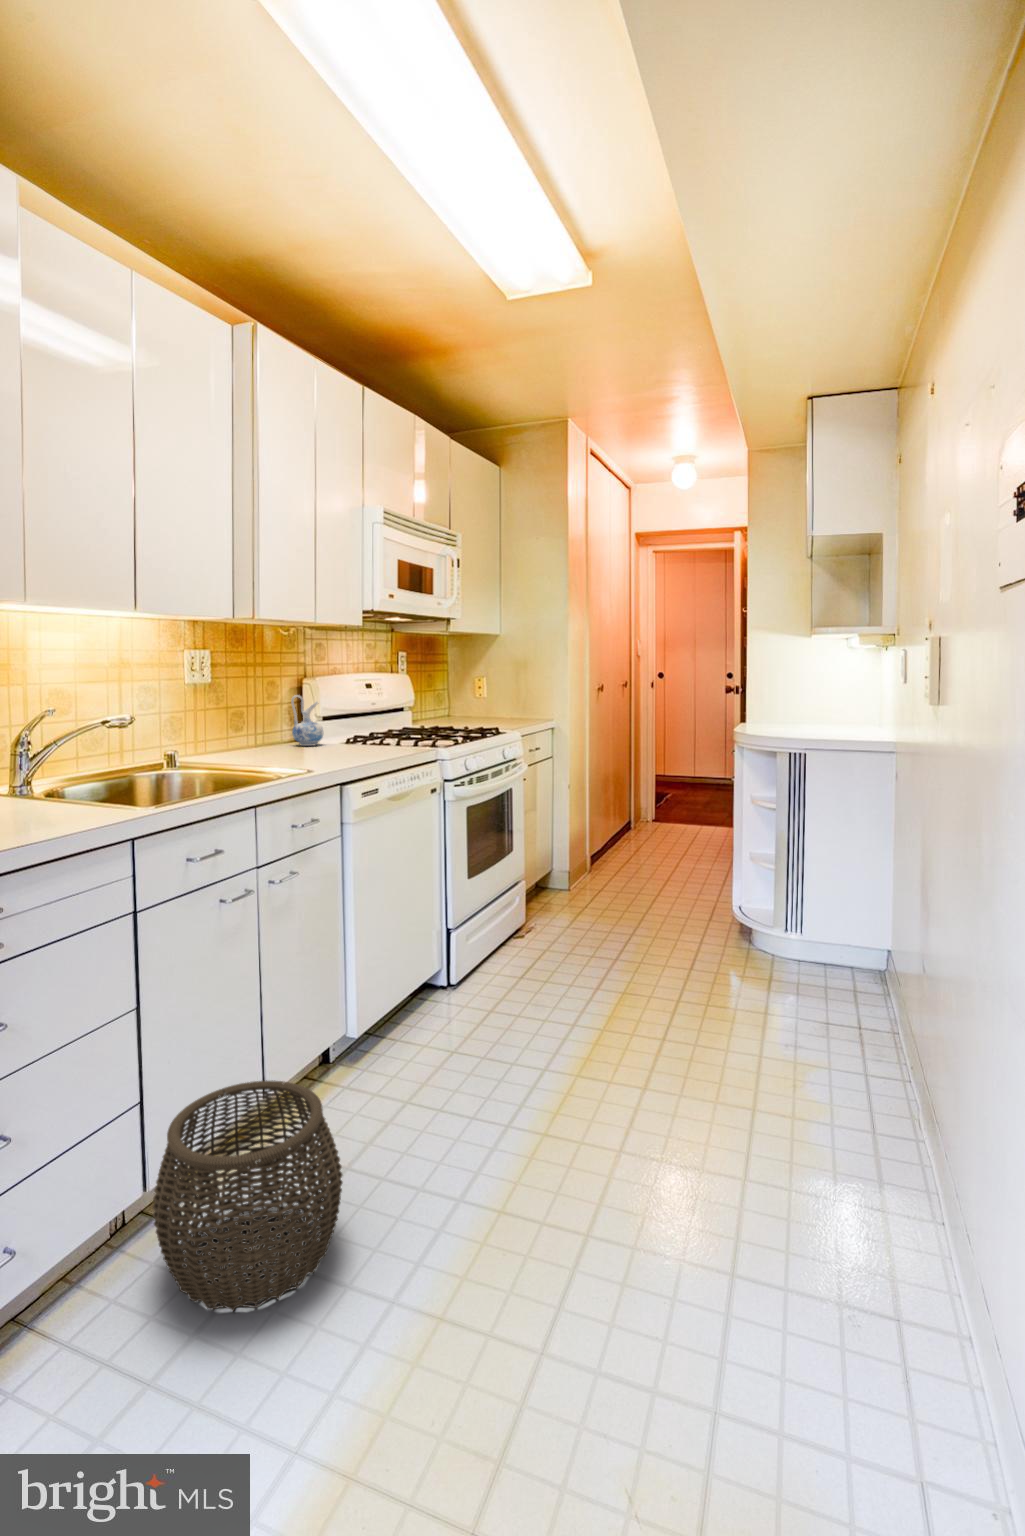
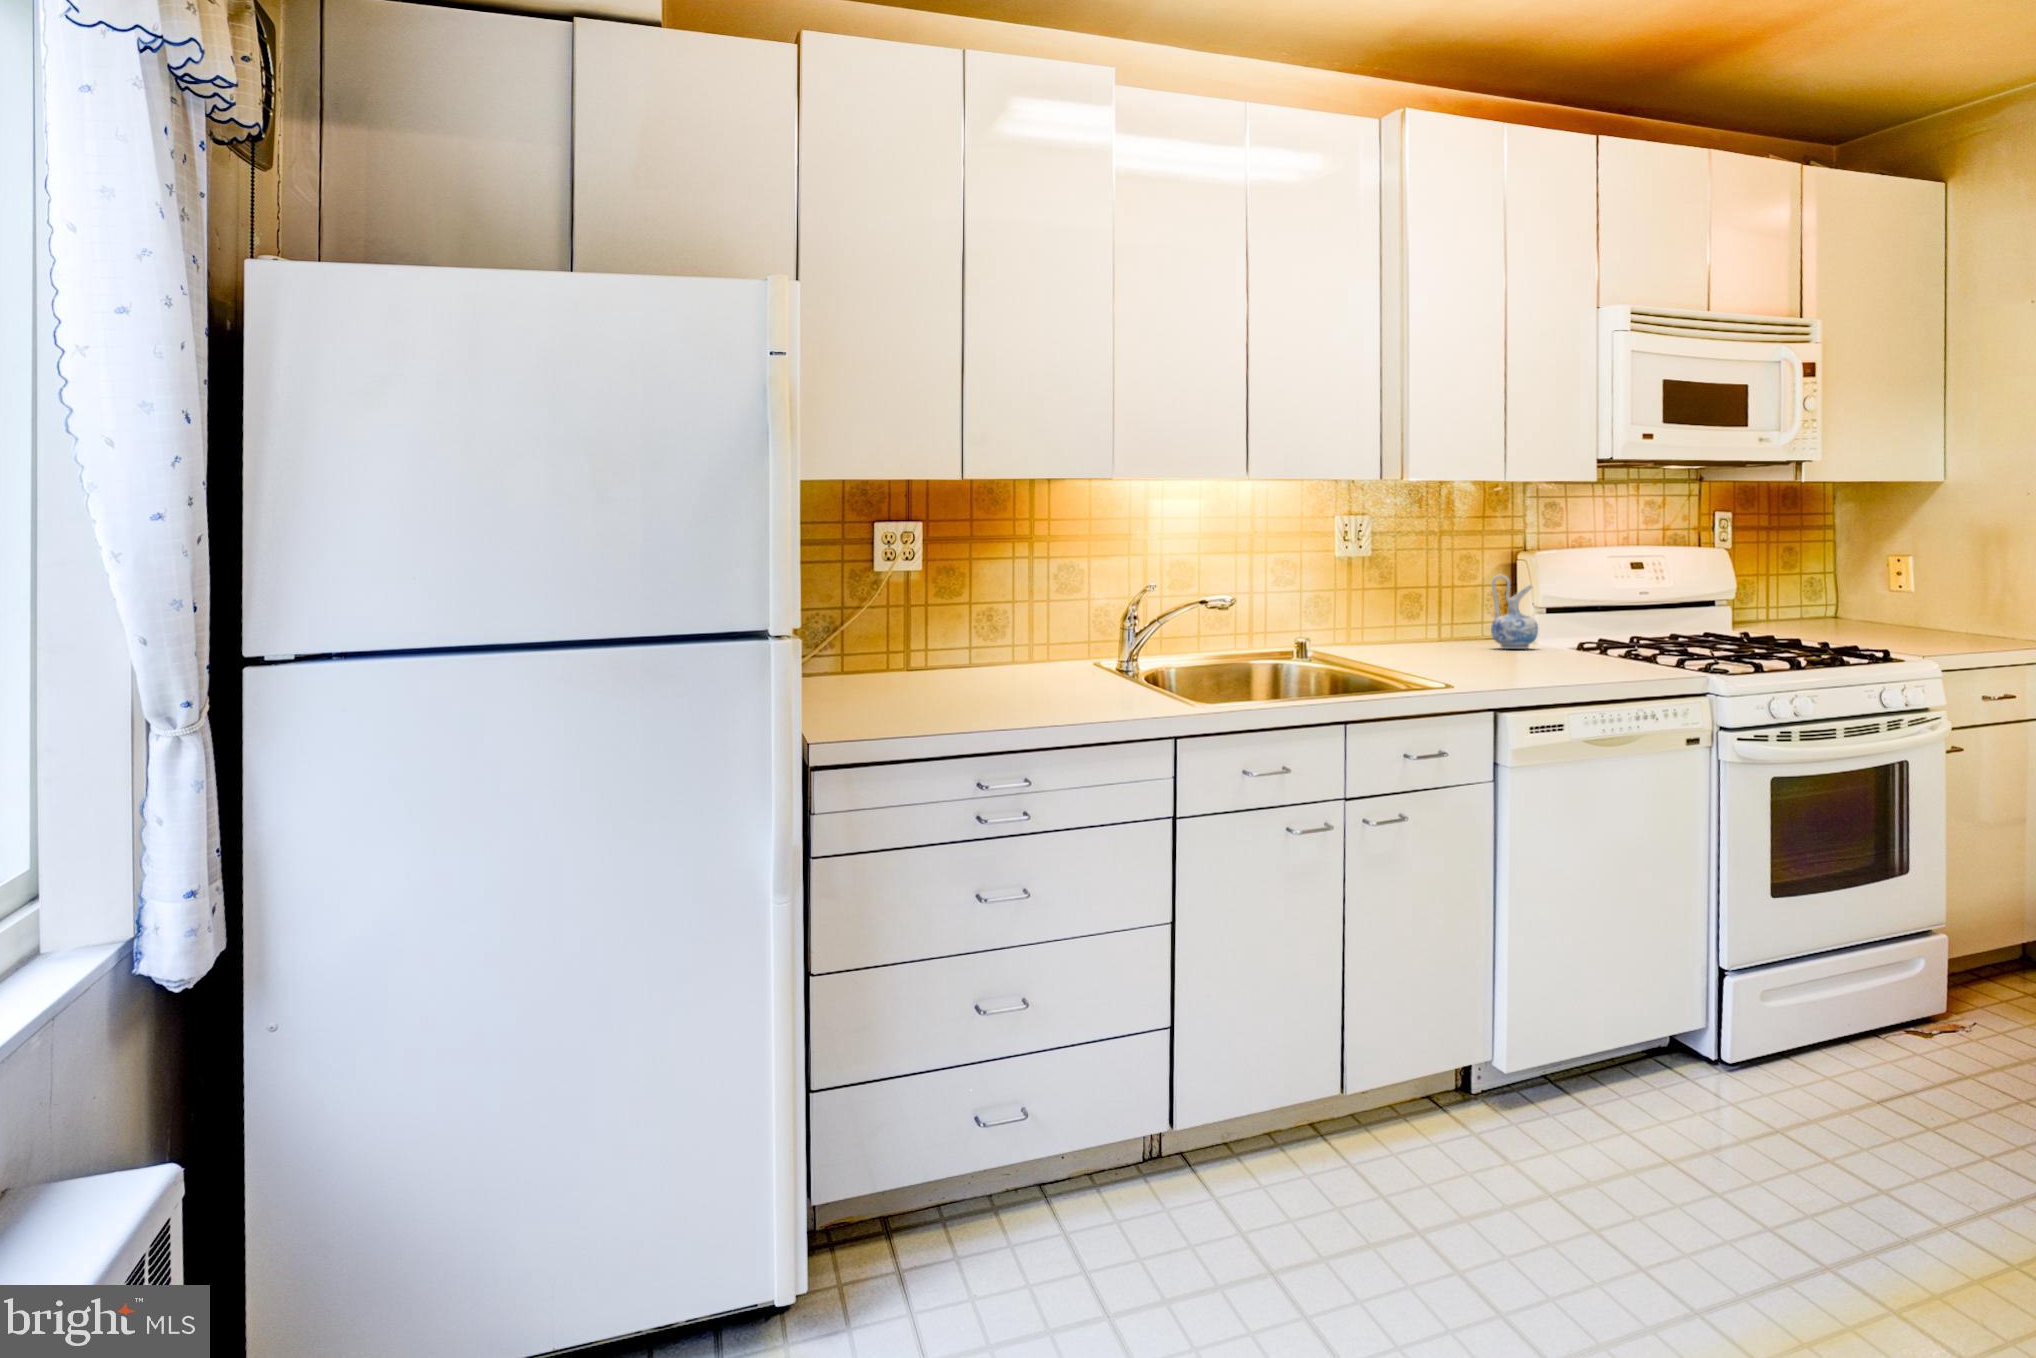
woven basket: present [153,1080,343,1311] -> none [1167,1026,1390,1277]

